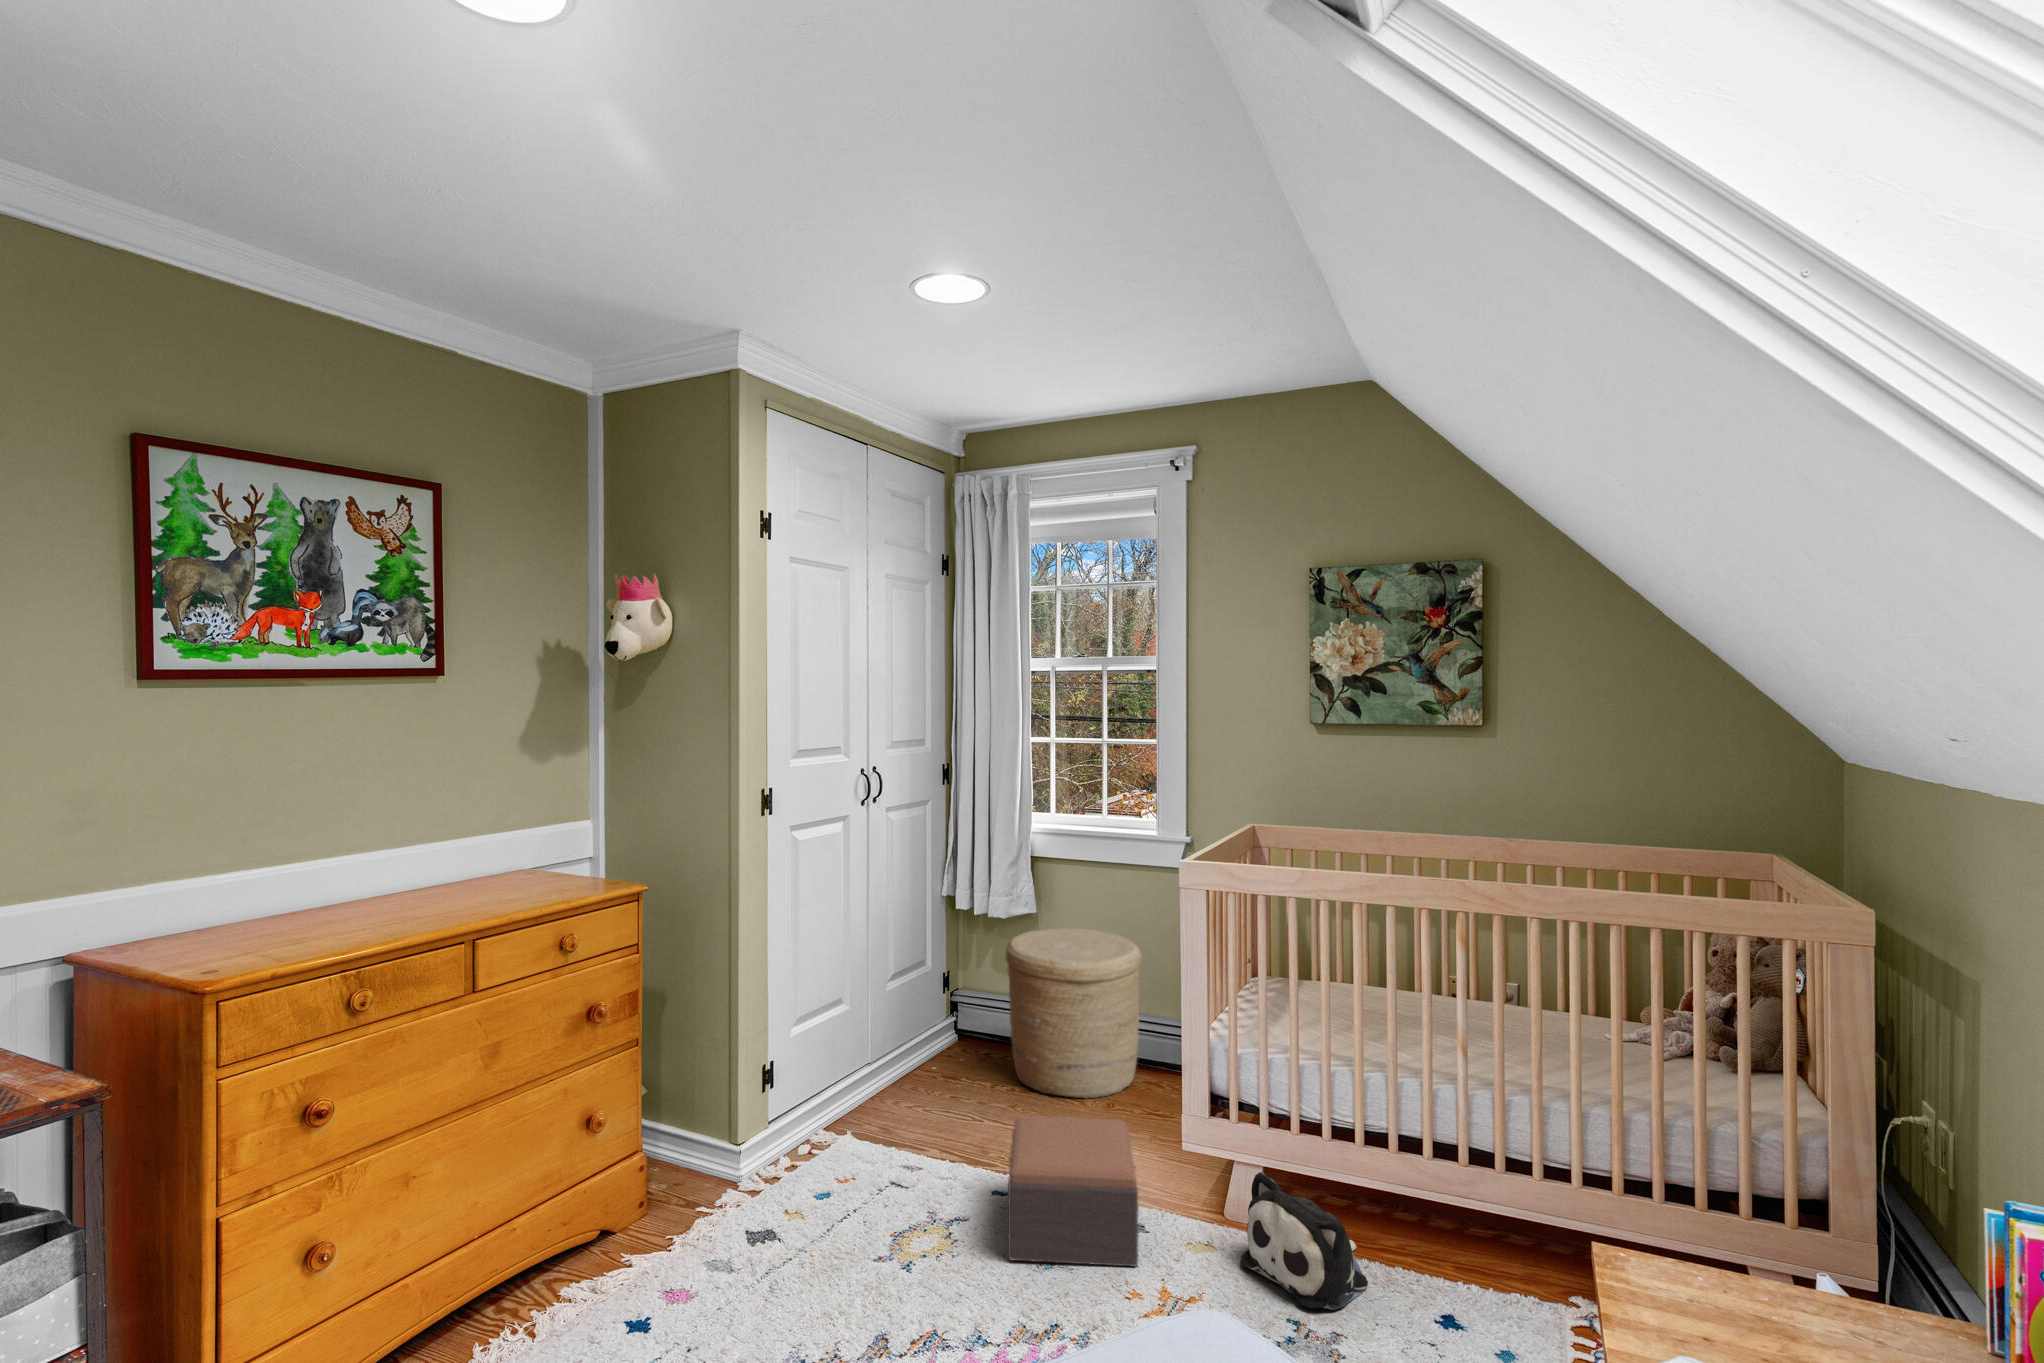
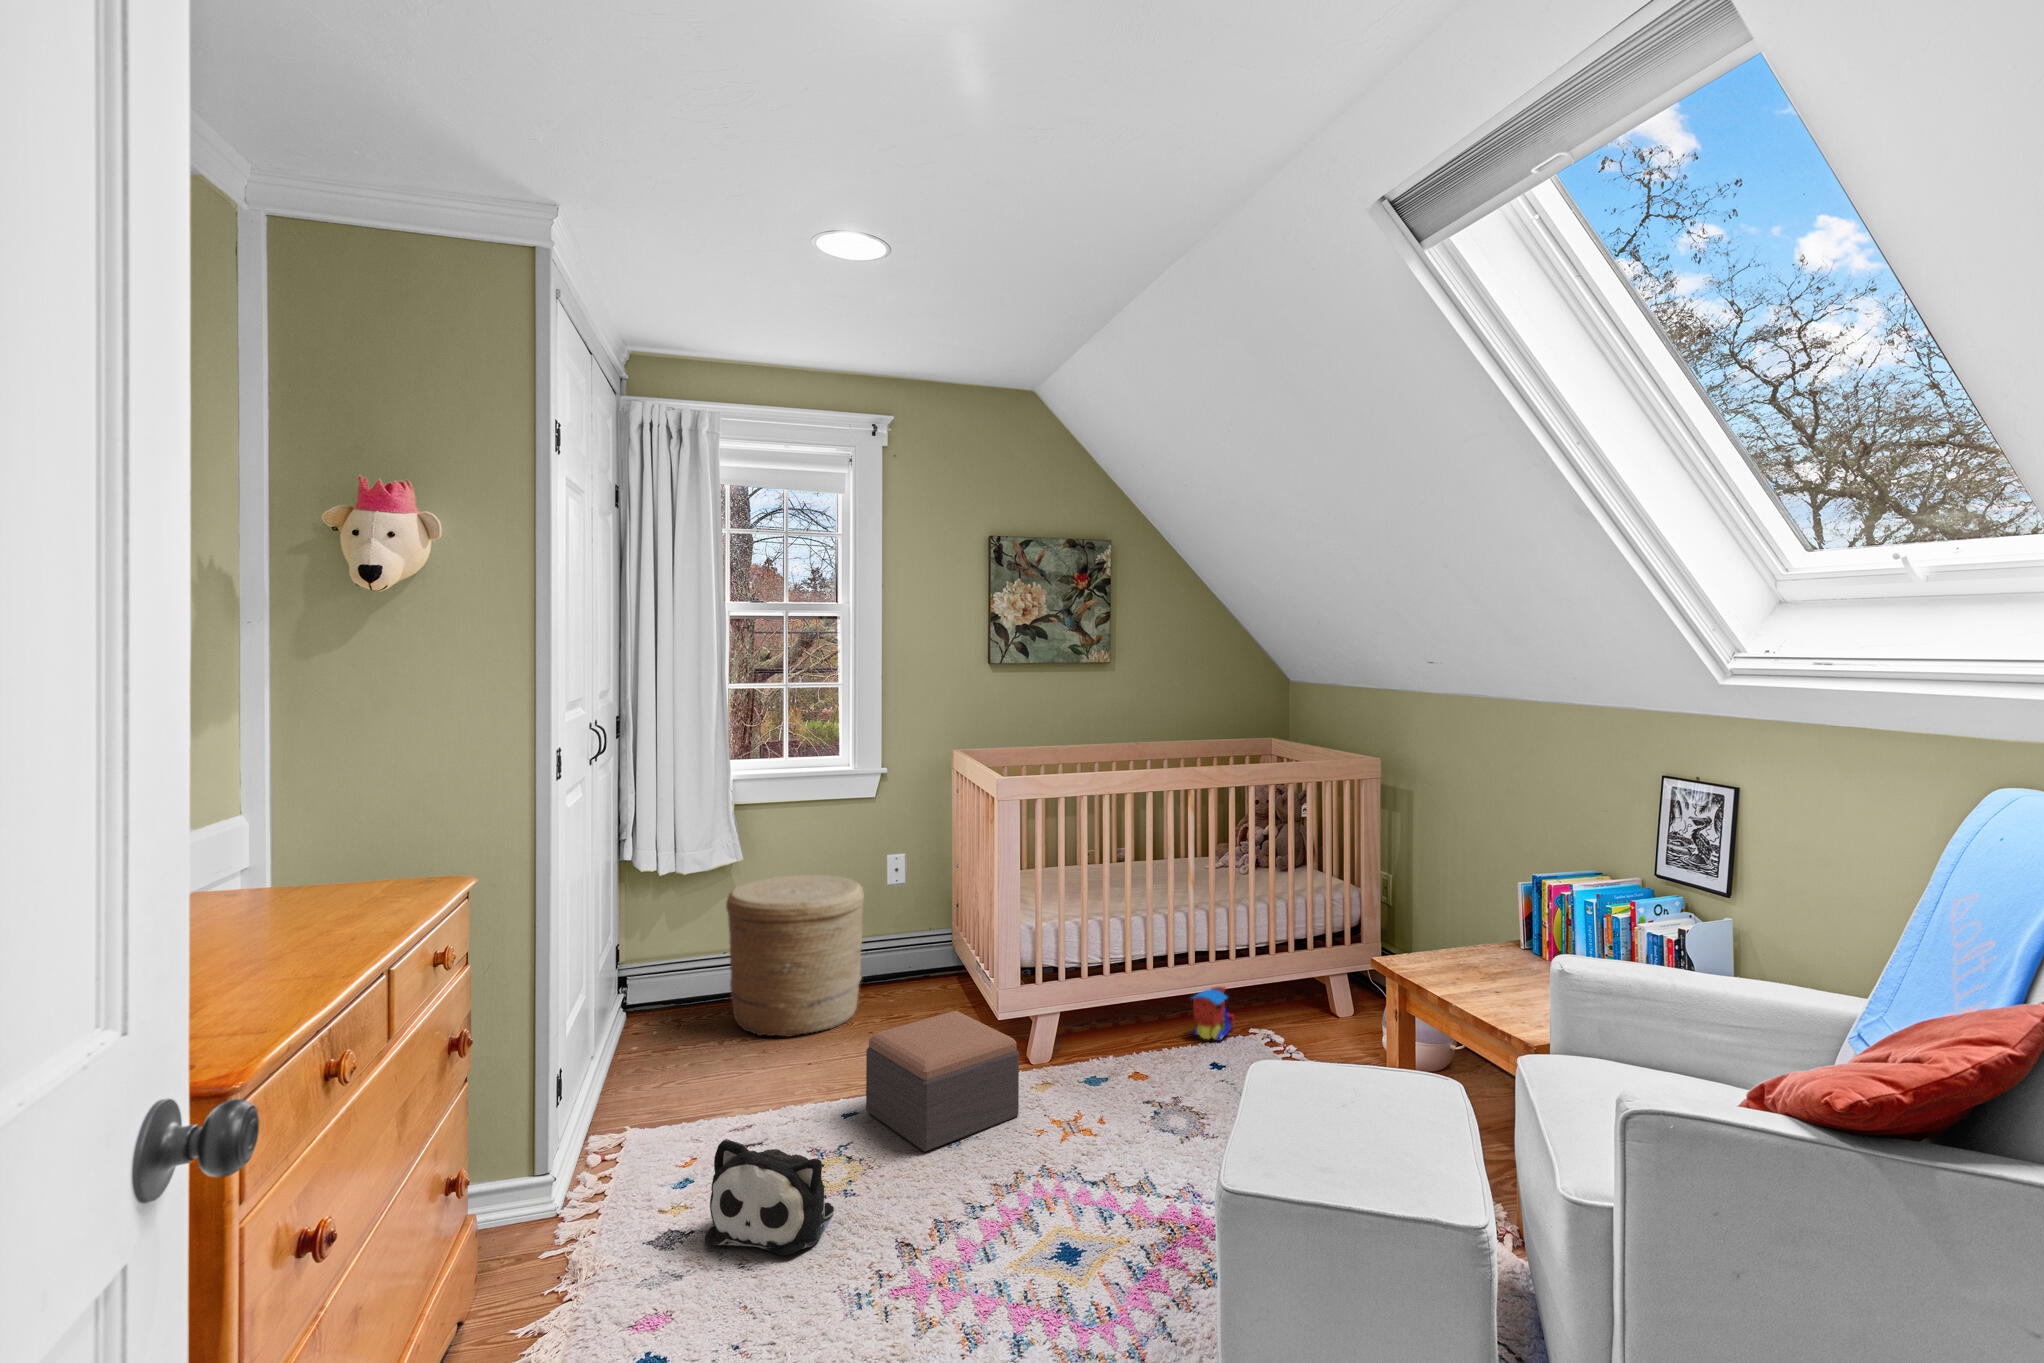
plush toy: present [1240,1172,1368,1310] -> present [704,1139,834,1256]
toy train: none [1453,1200,1536,1288] -> present [1192,987,1234,1040]

